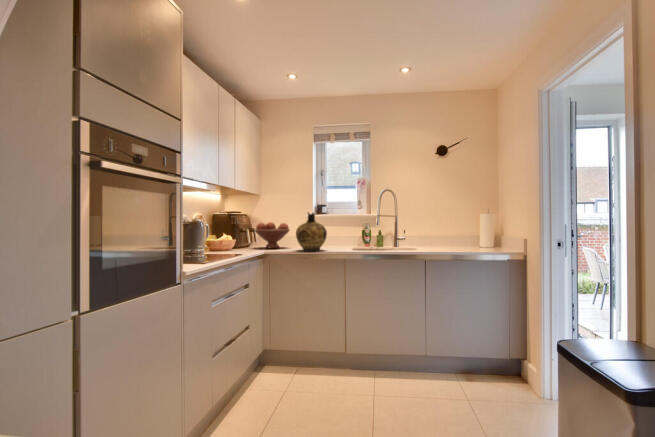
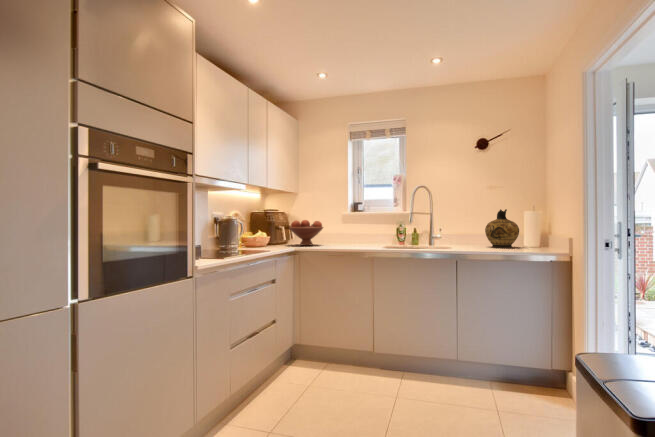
ceramic jug: present [296,212,327,251] -> present [485,209,519,248]

